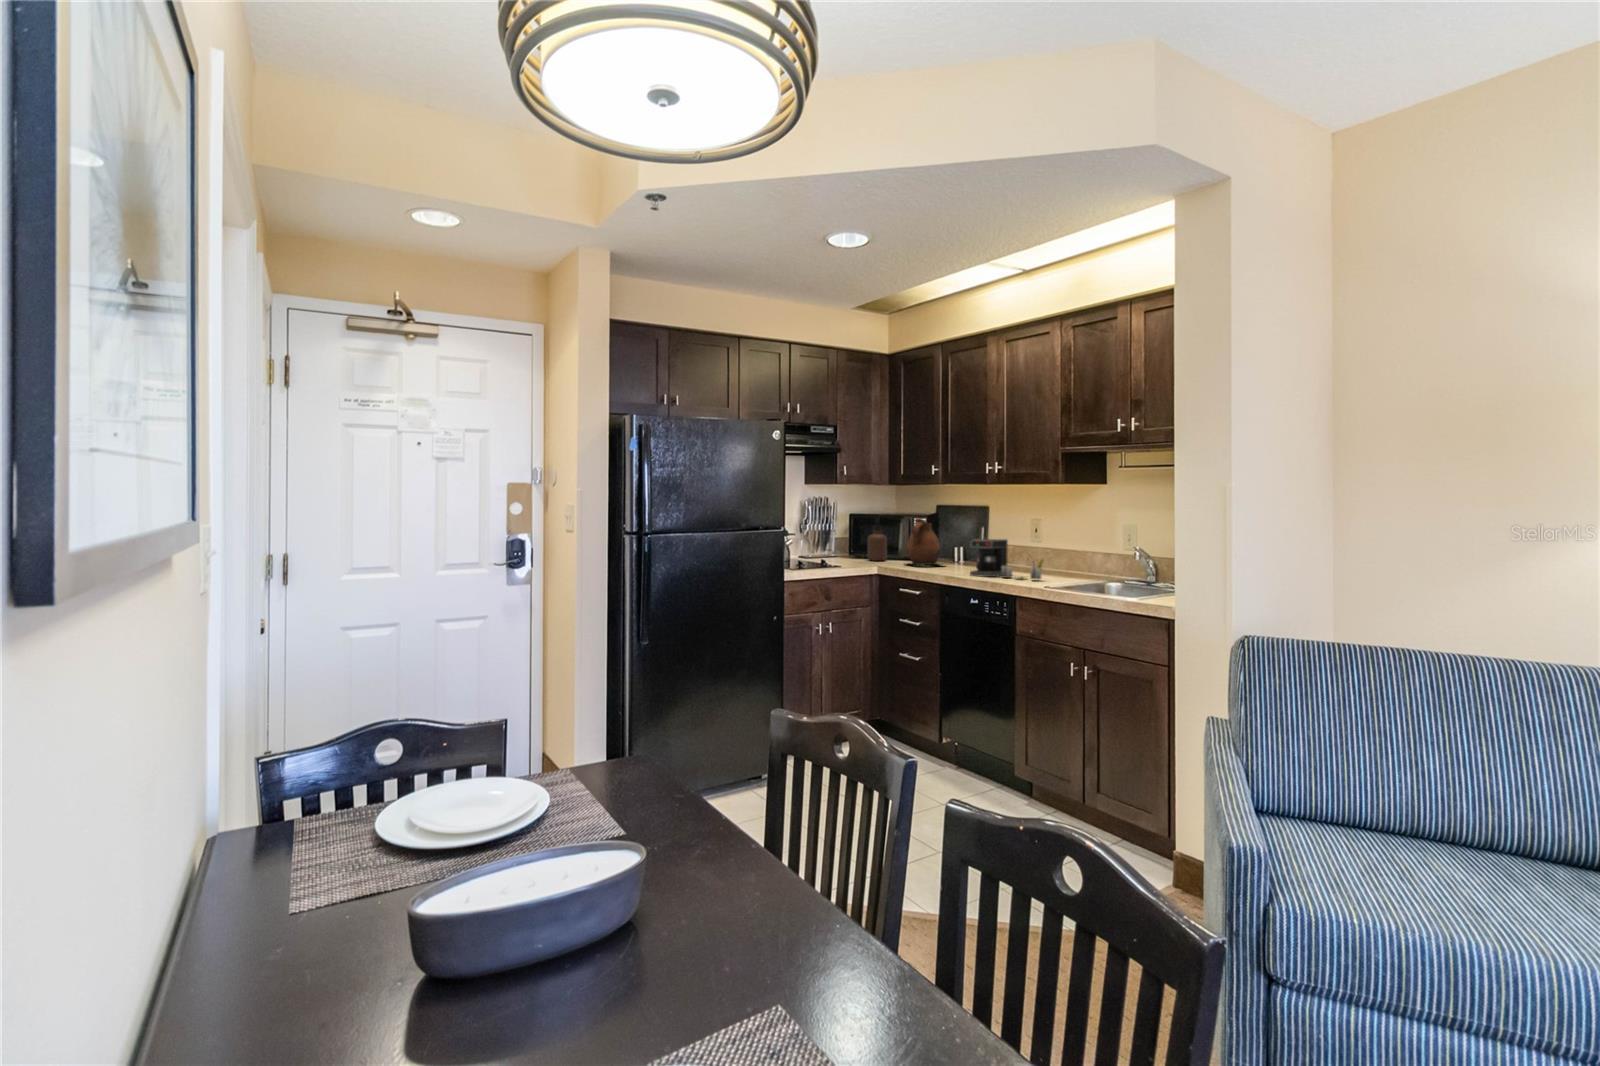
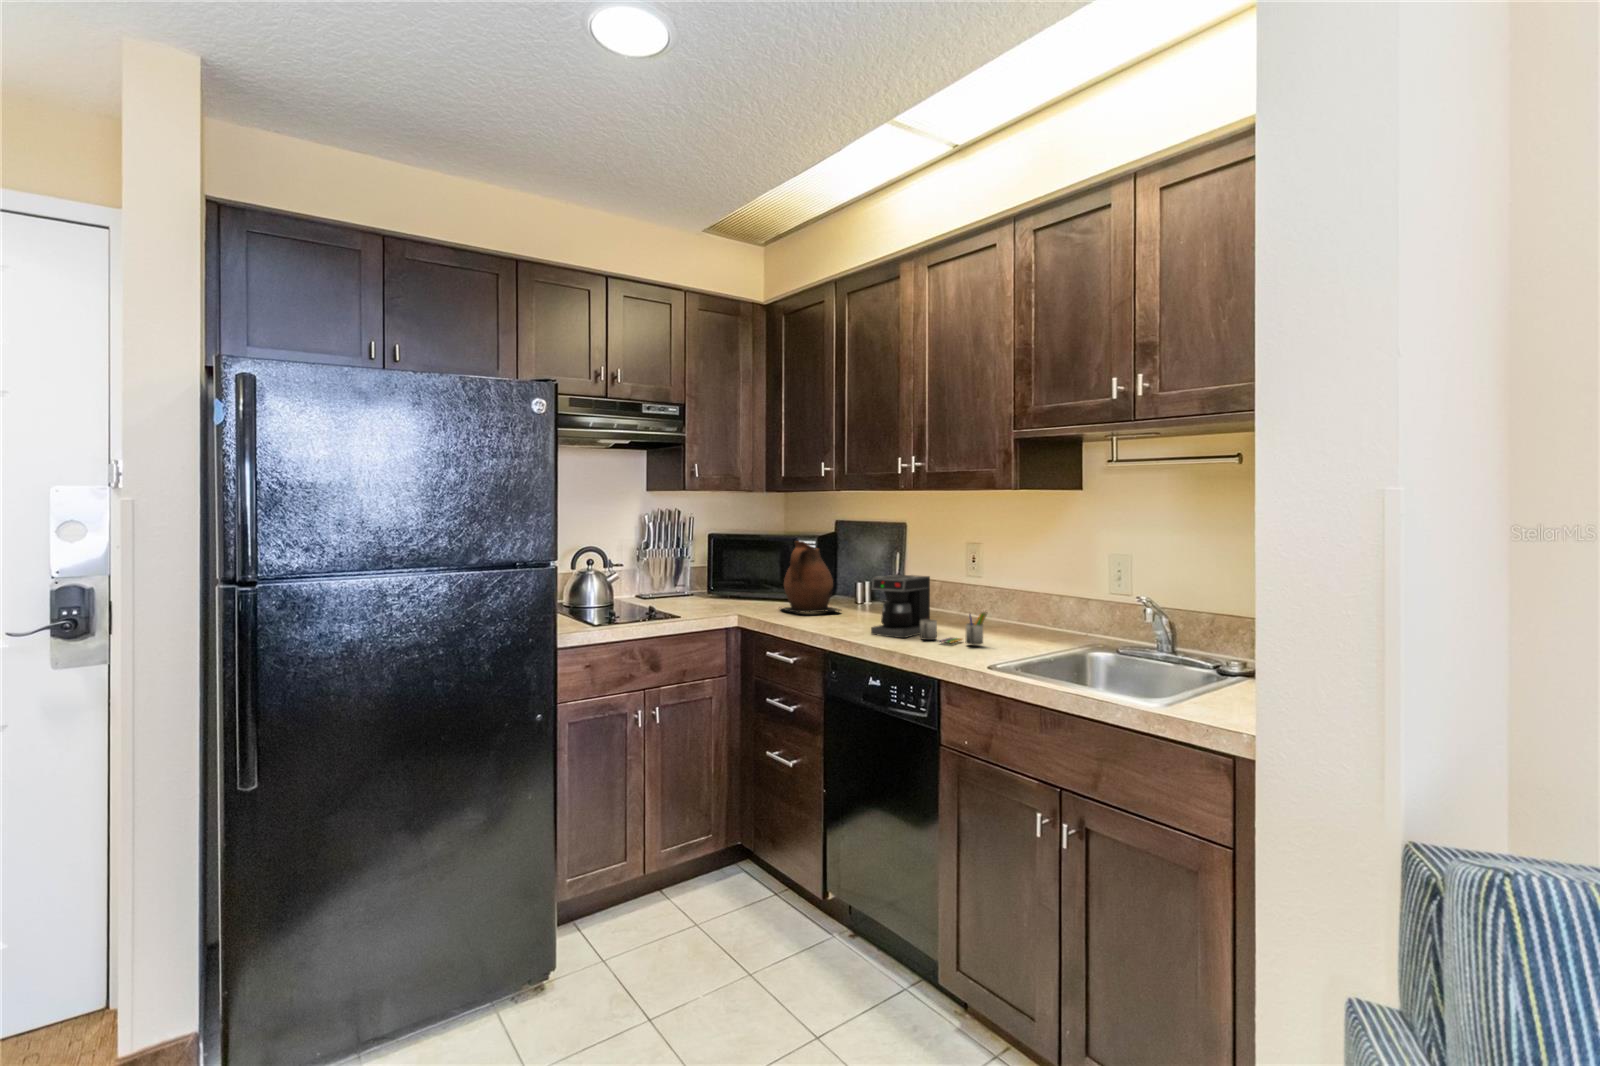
soap dispenser: present [868,516,887,561] -> none [732,537,760,602]

